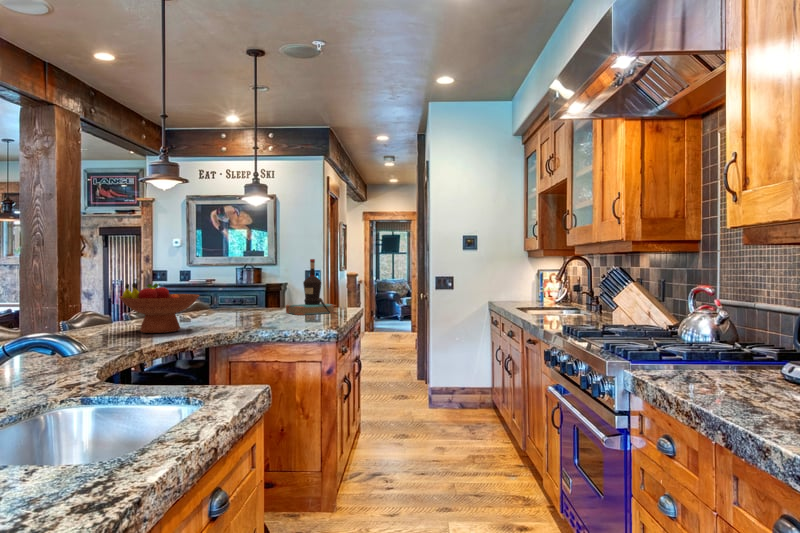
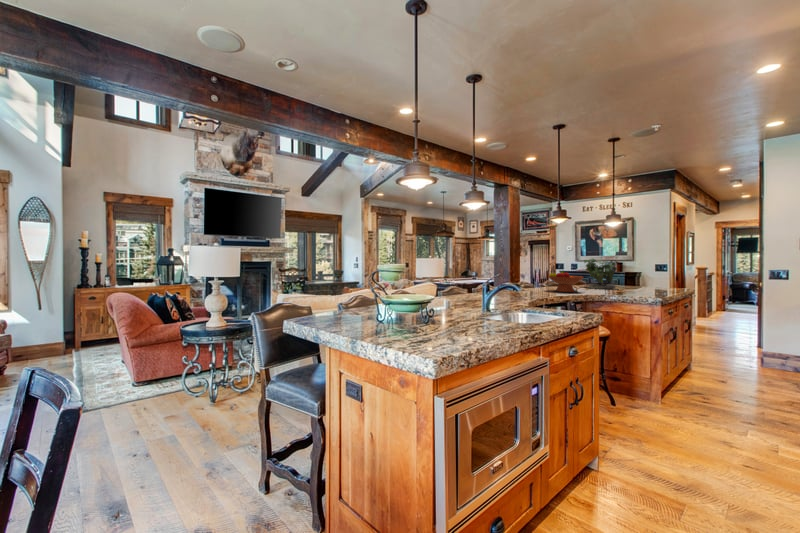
potted plant: none [201,253,264,318] -> present [584,258,617,289]
bottle: present [286,259,336,315] -> none [634,260,670,291]

